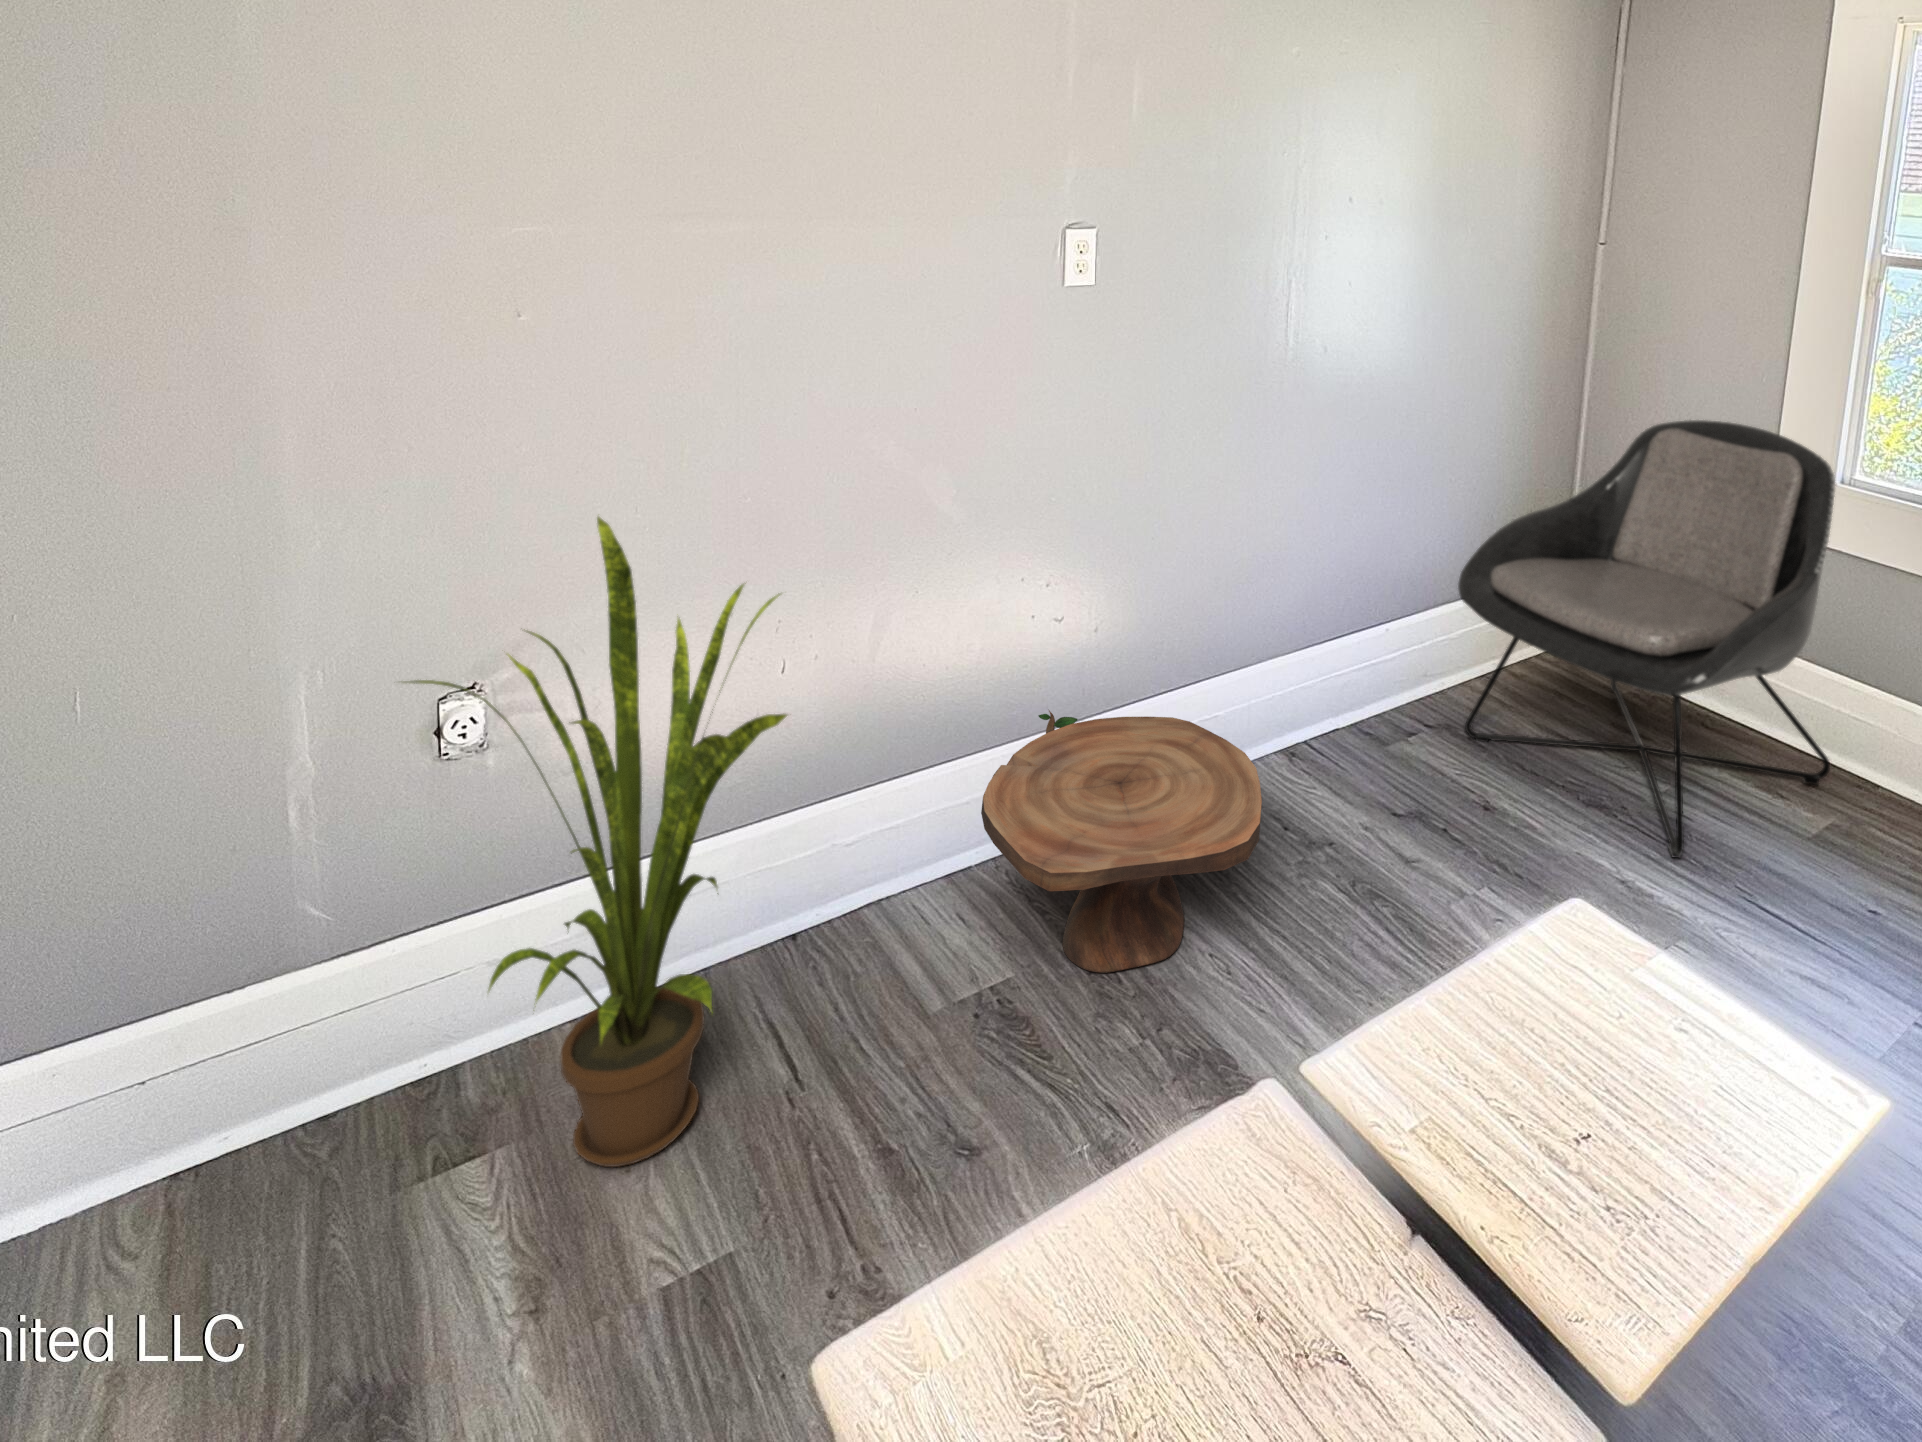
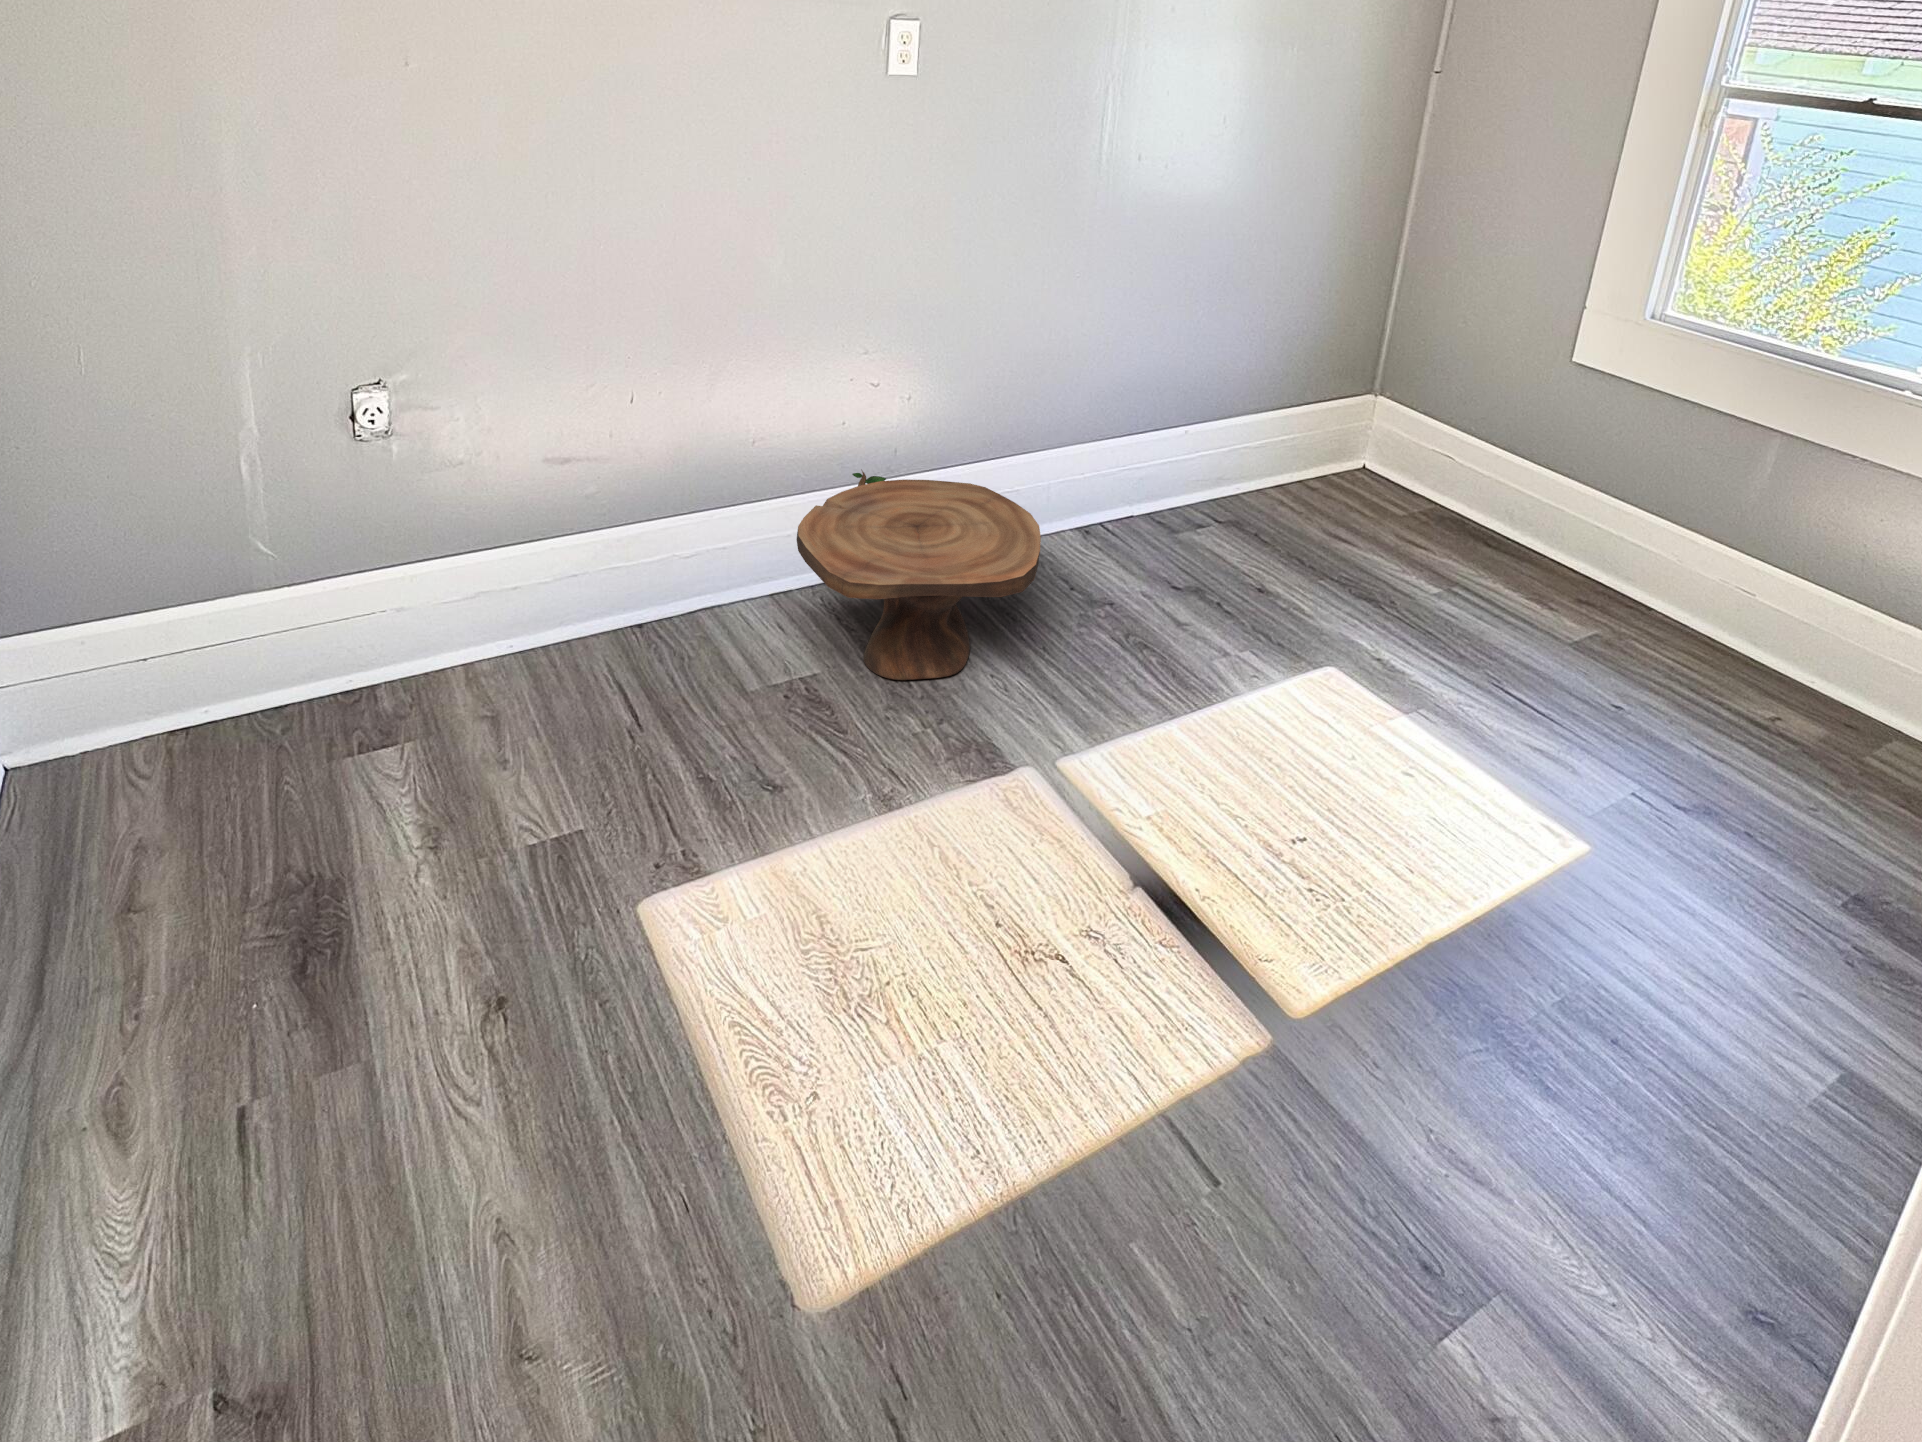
lounge chair: present [1458,420,1835,858] -> none [1249,257,1637,650]
house plant: present [408,517,787,1167] -> none [314,251,635,764]

